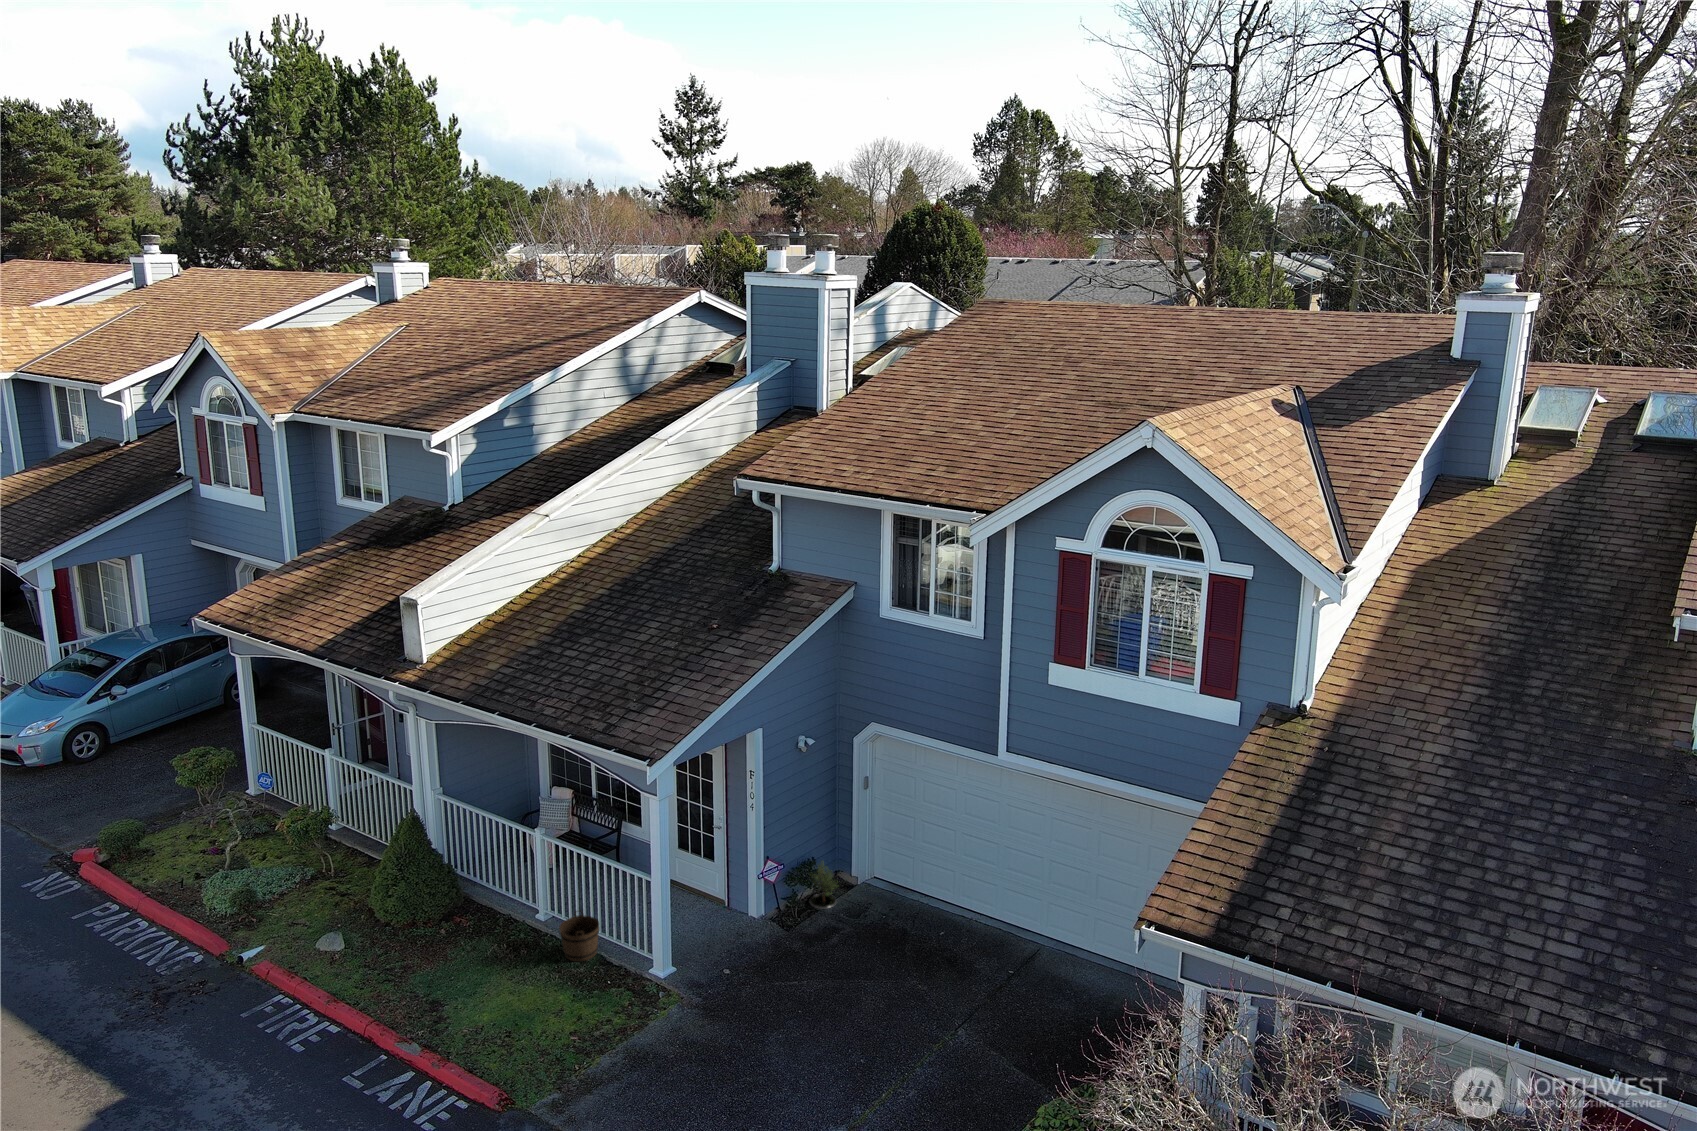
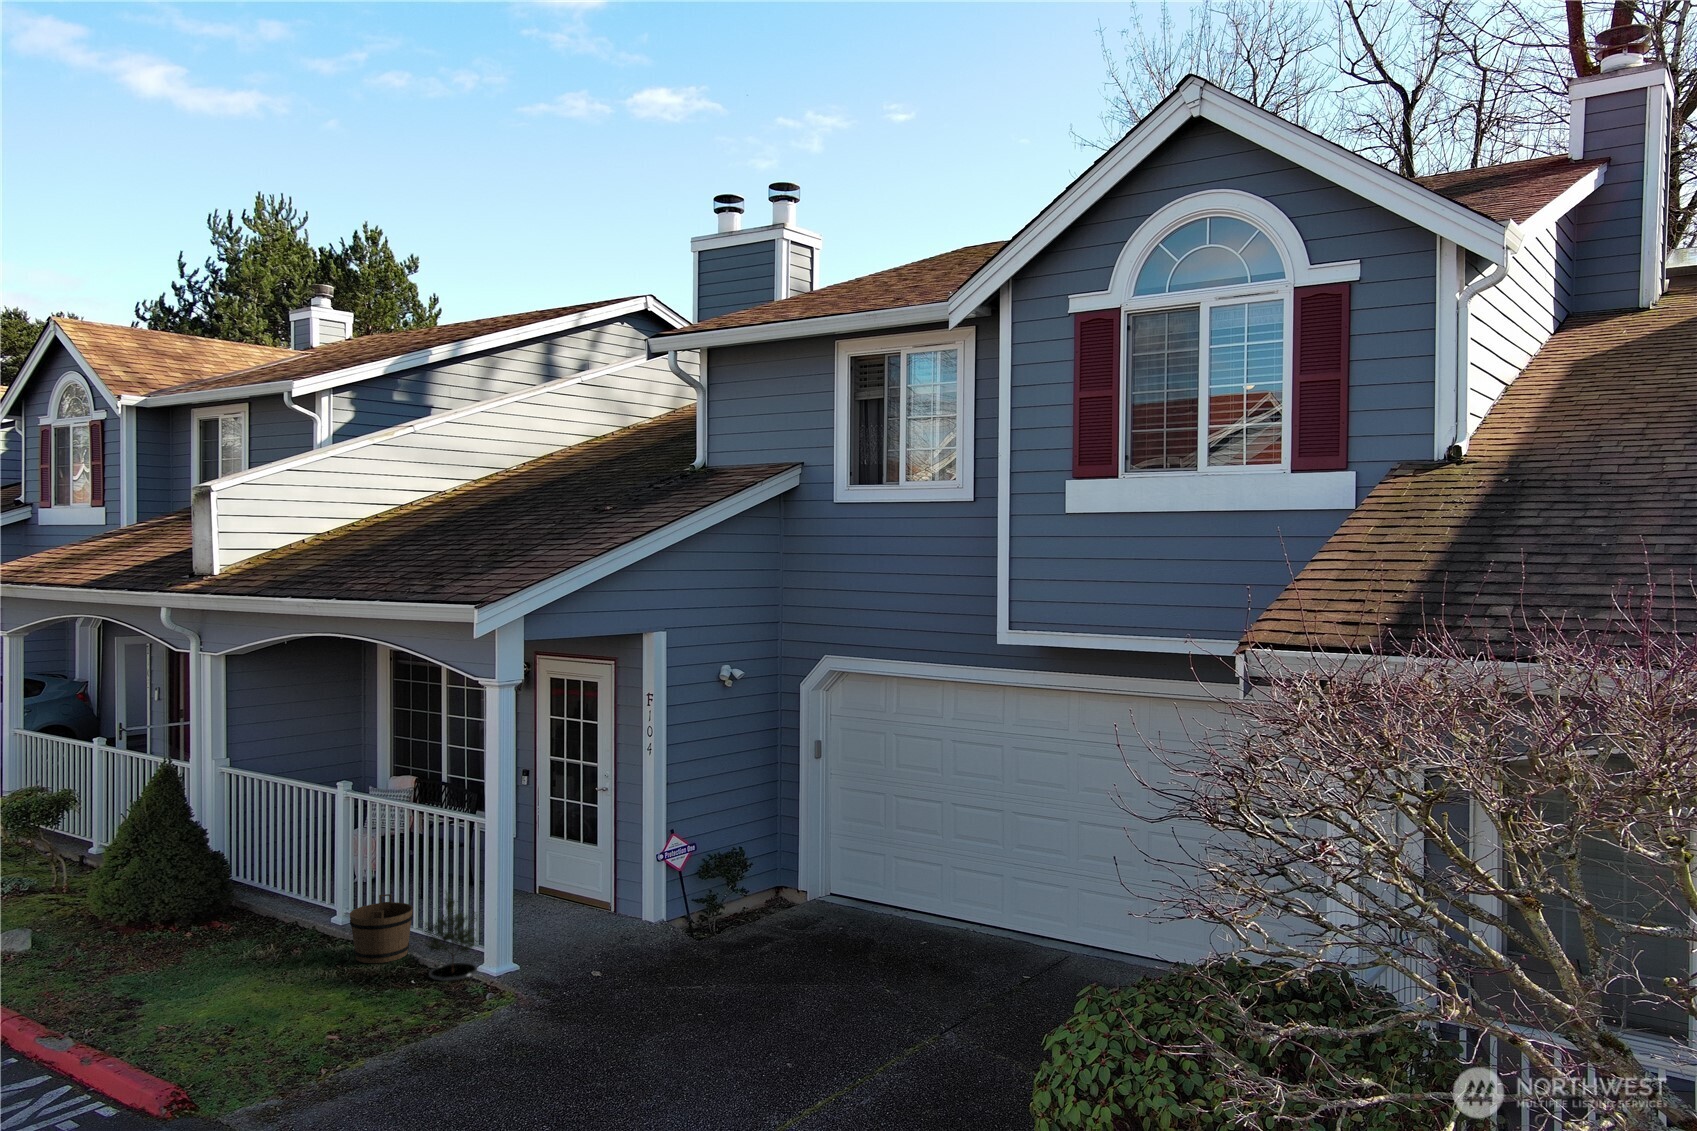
potted tree: present [810,861,838,909] -> present [420,893,478,981]

